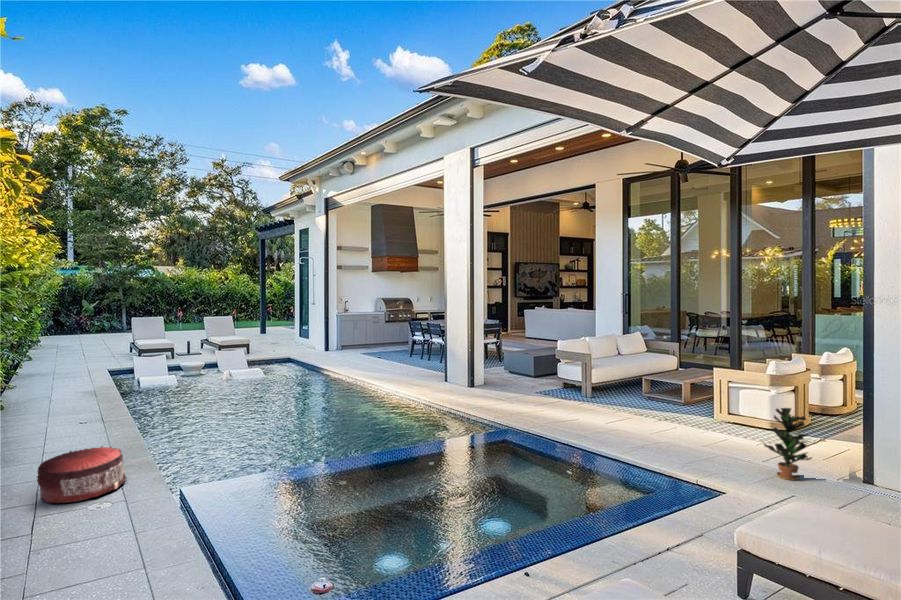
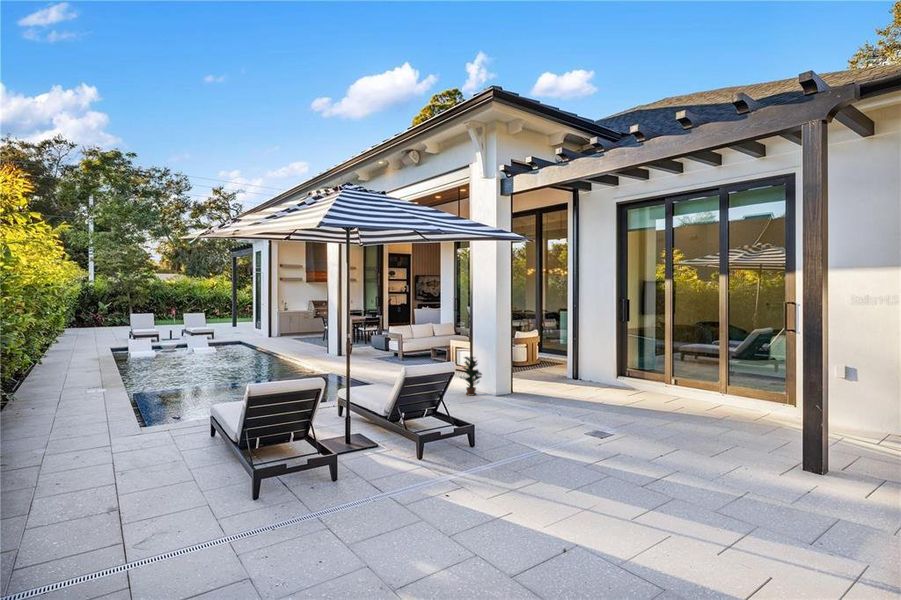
pouf: present [37,446,126,503] -> none [53,376,104,401]

